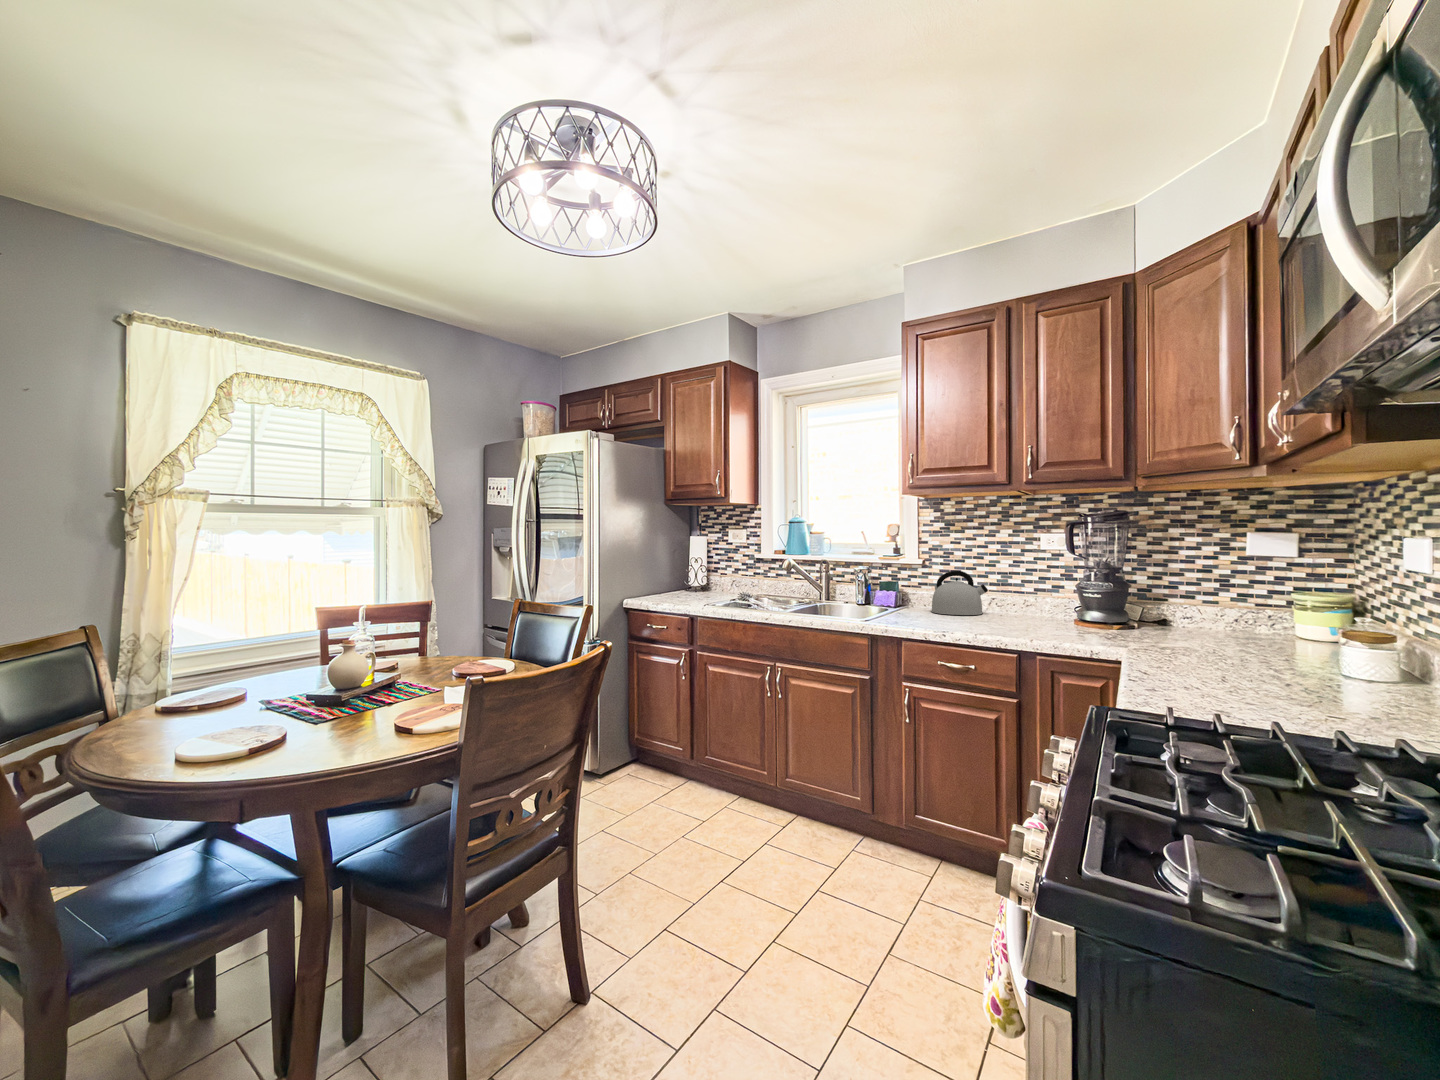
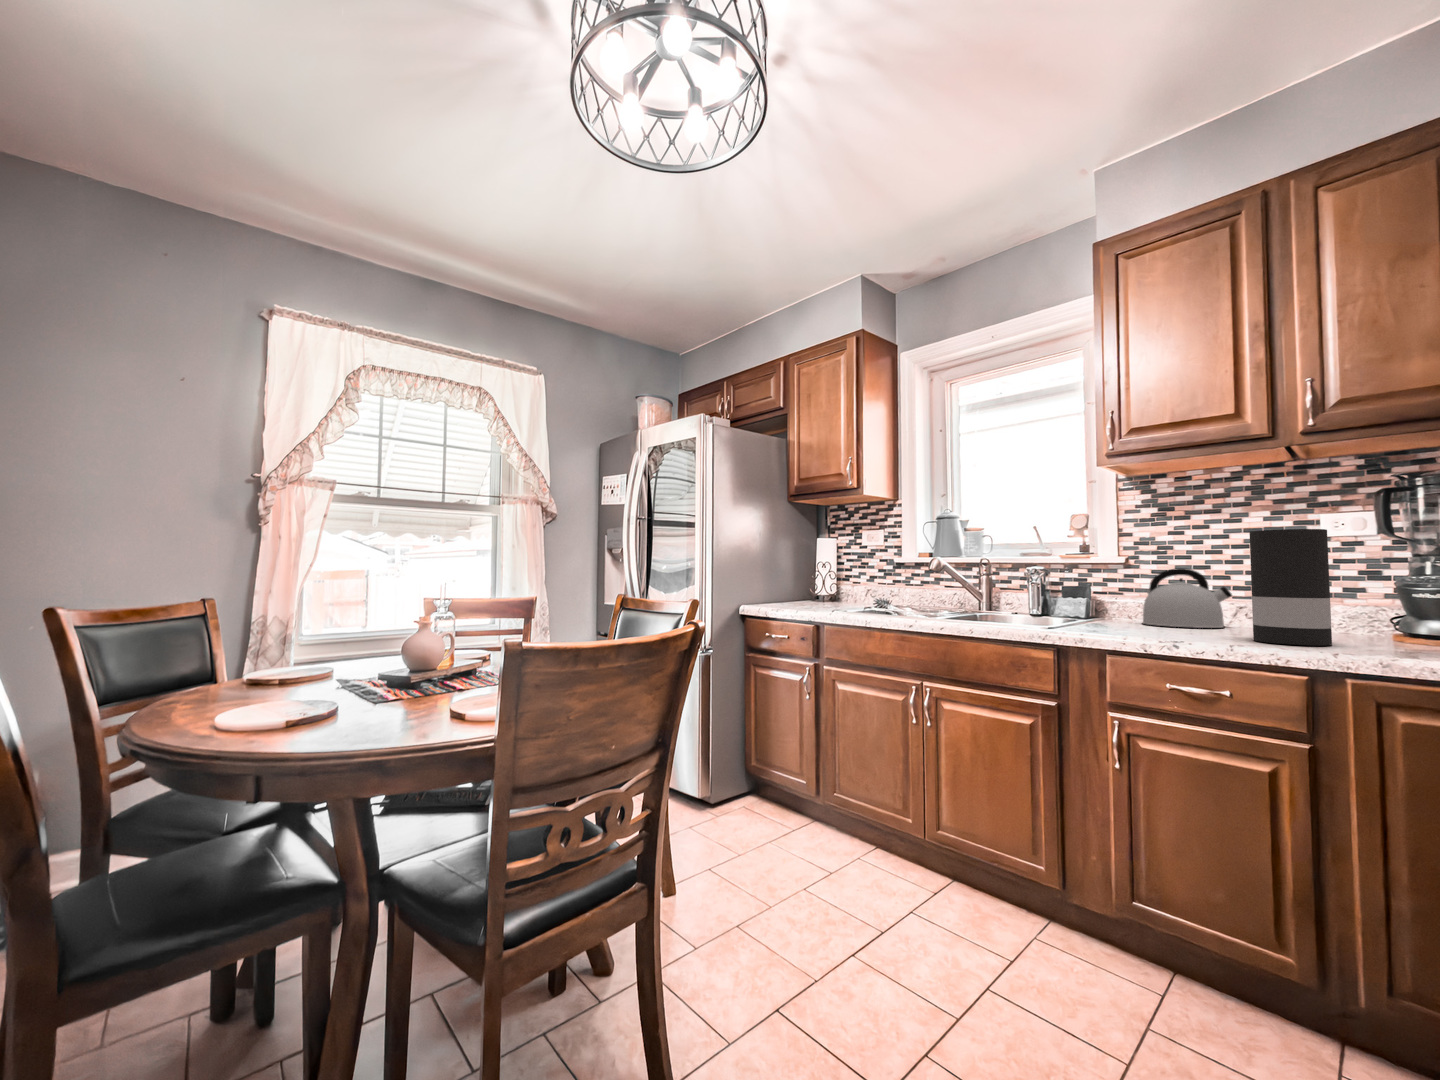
vase: none [994,552,1037,632] -> present [1250,529,1332,646]

